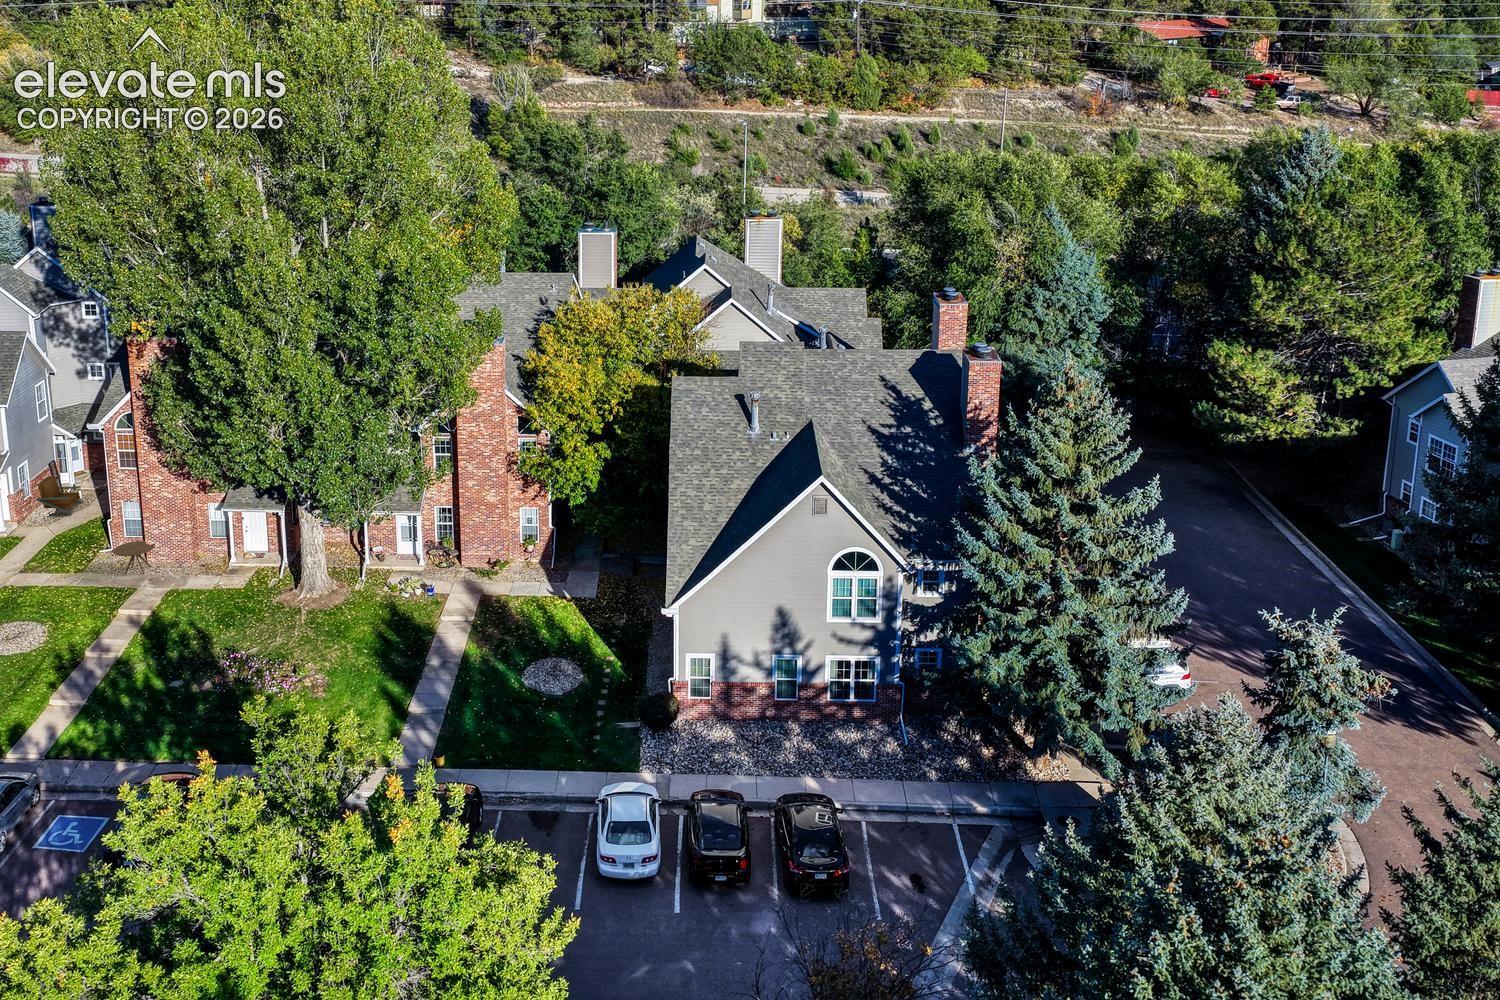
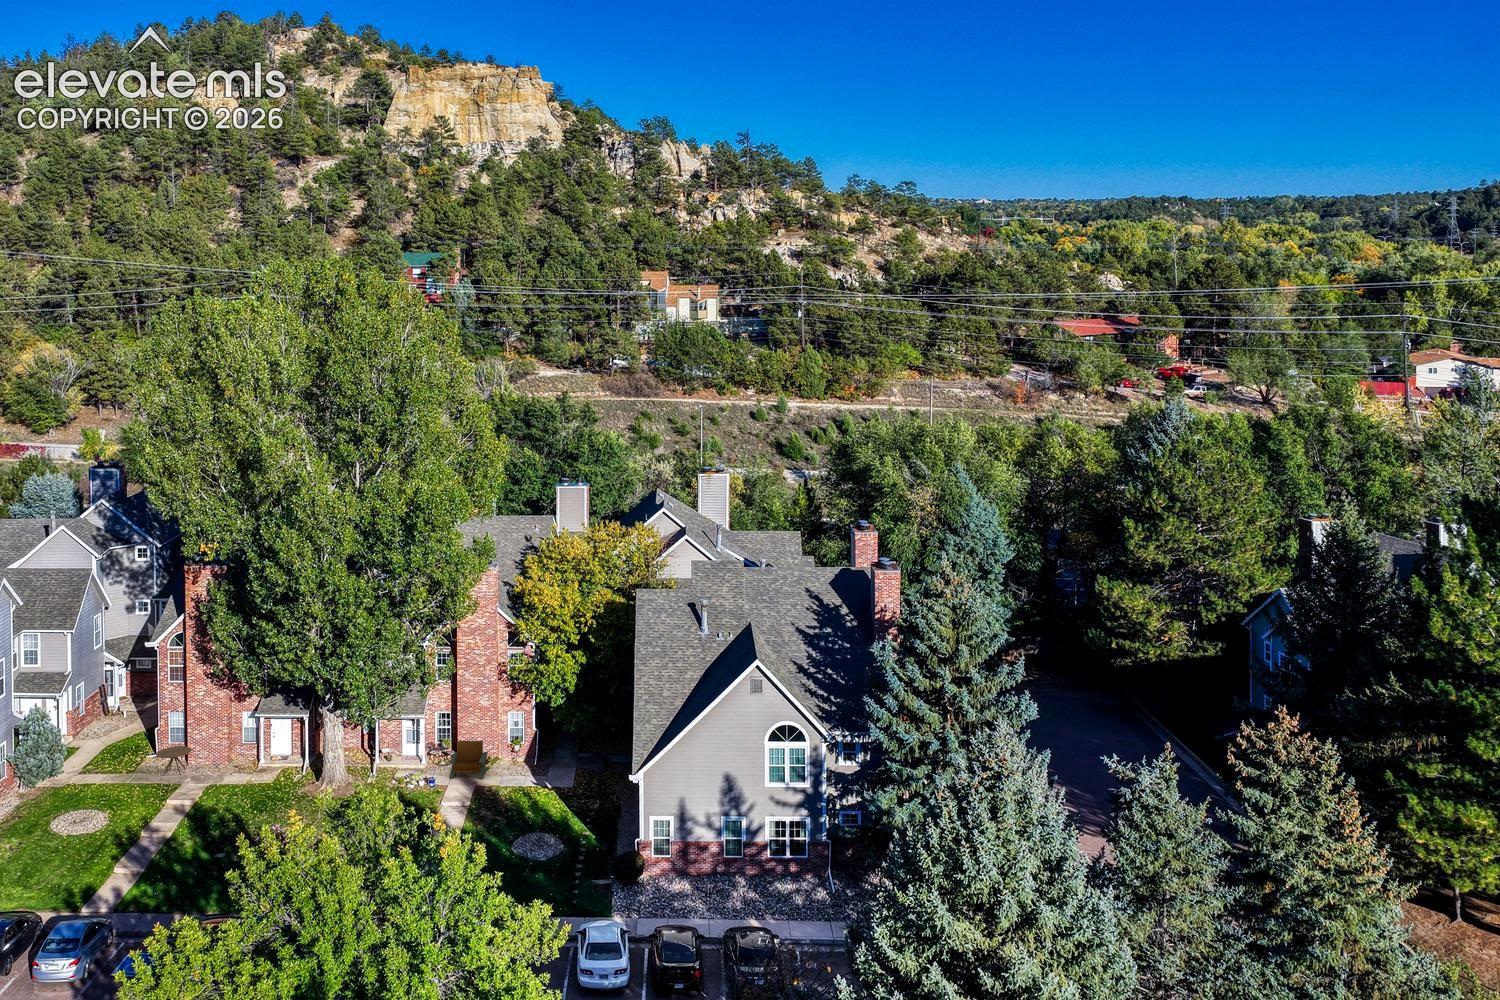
lounge chair: present [36,476,83,516] -> present [449,741,488,779]

